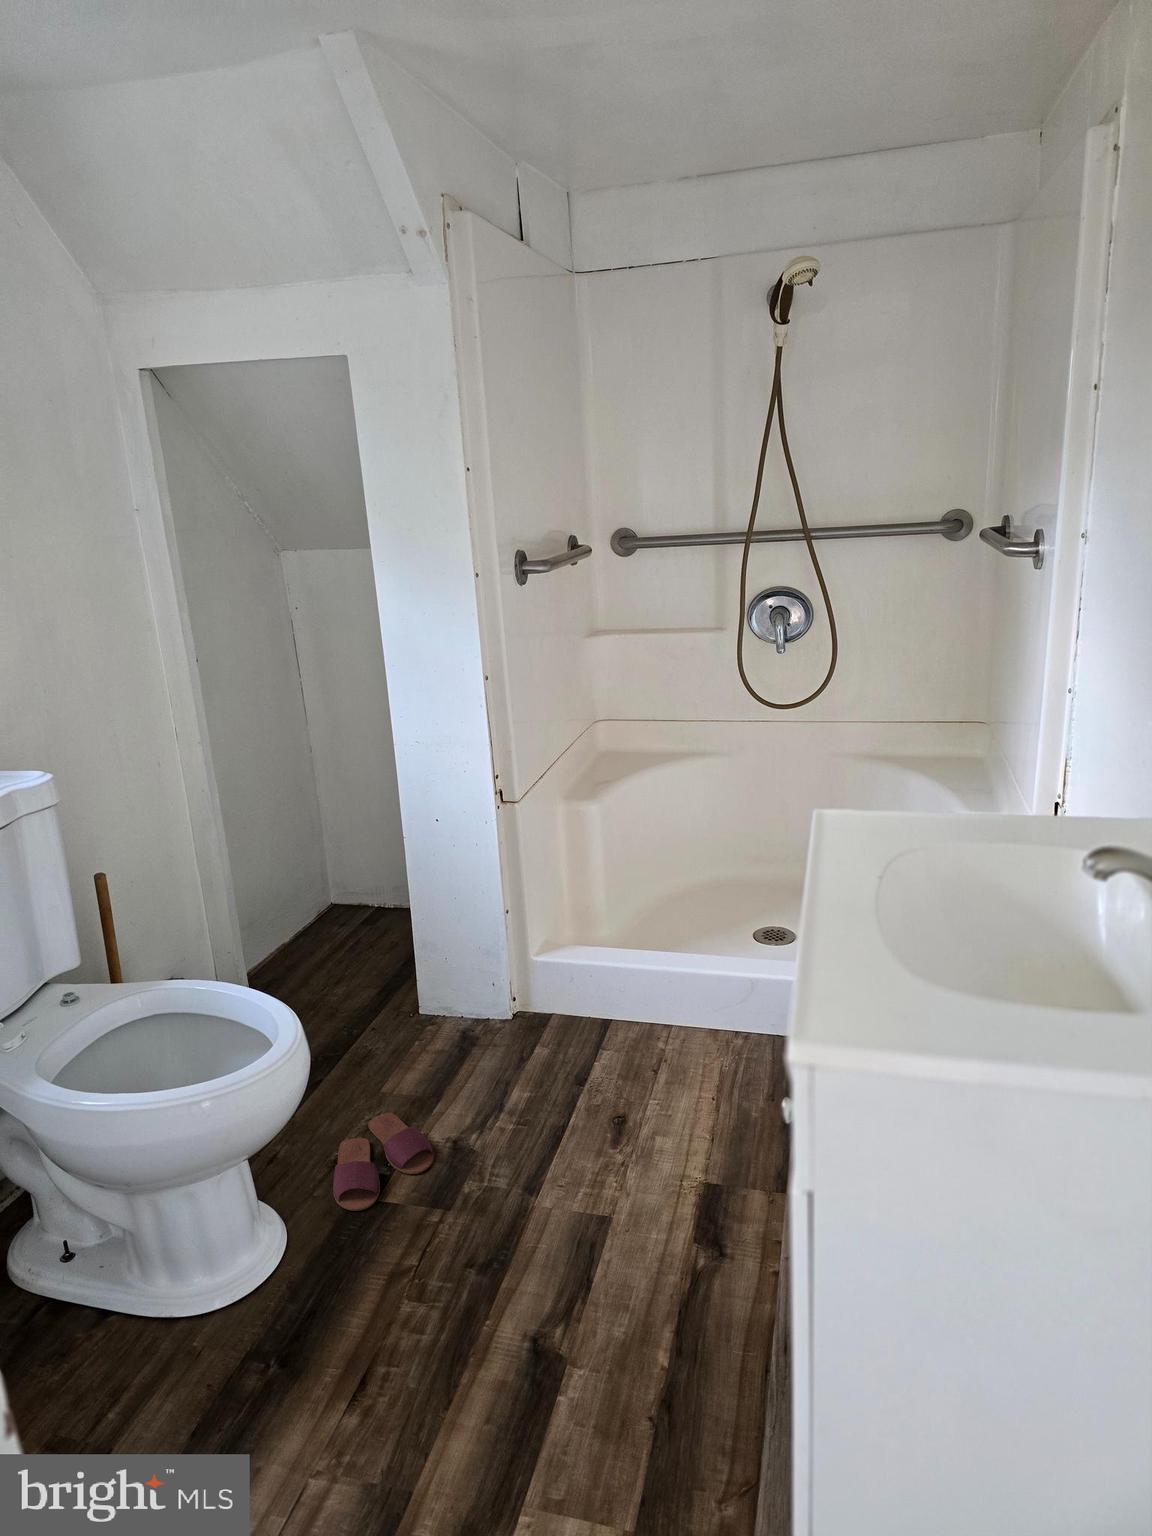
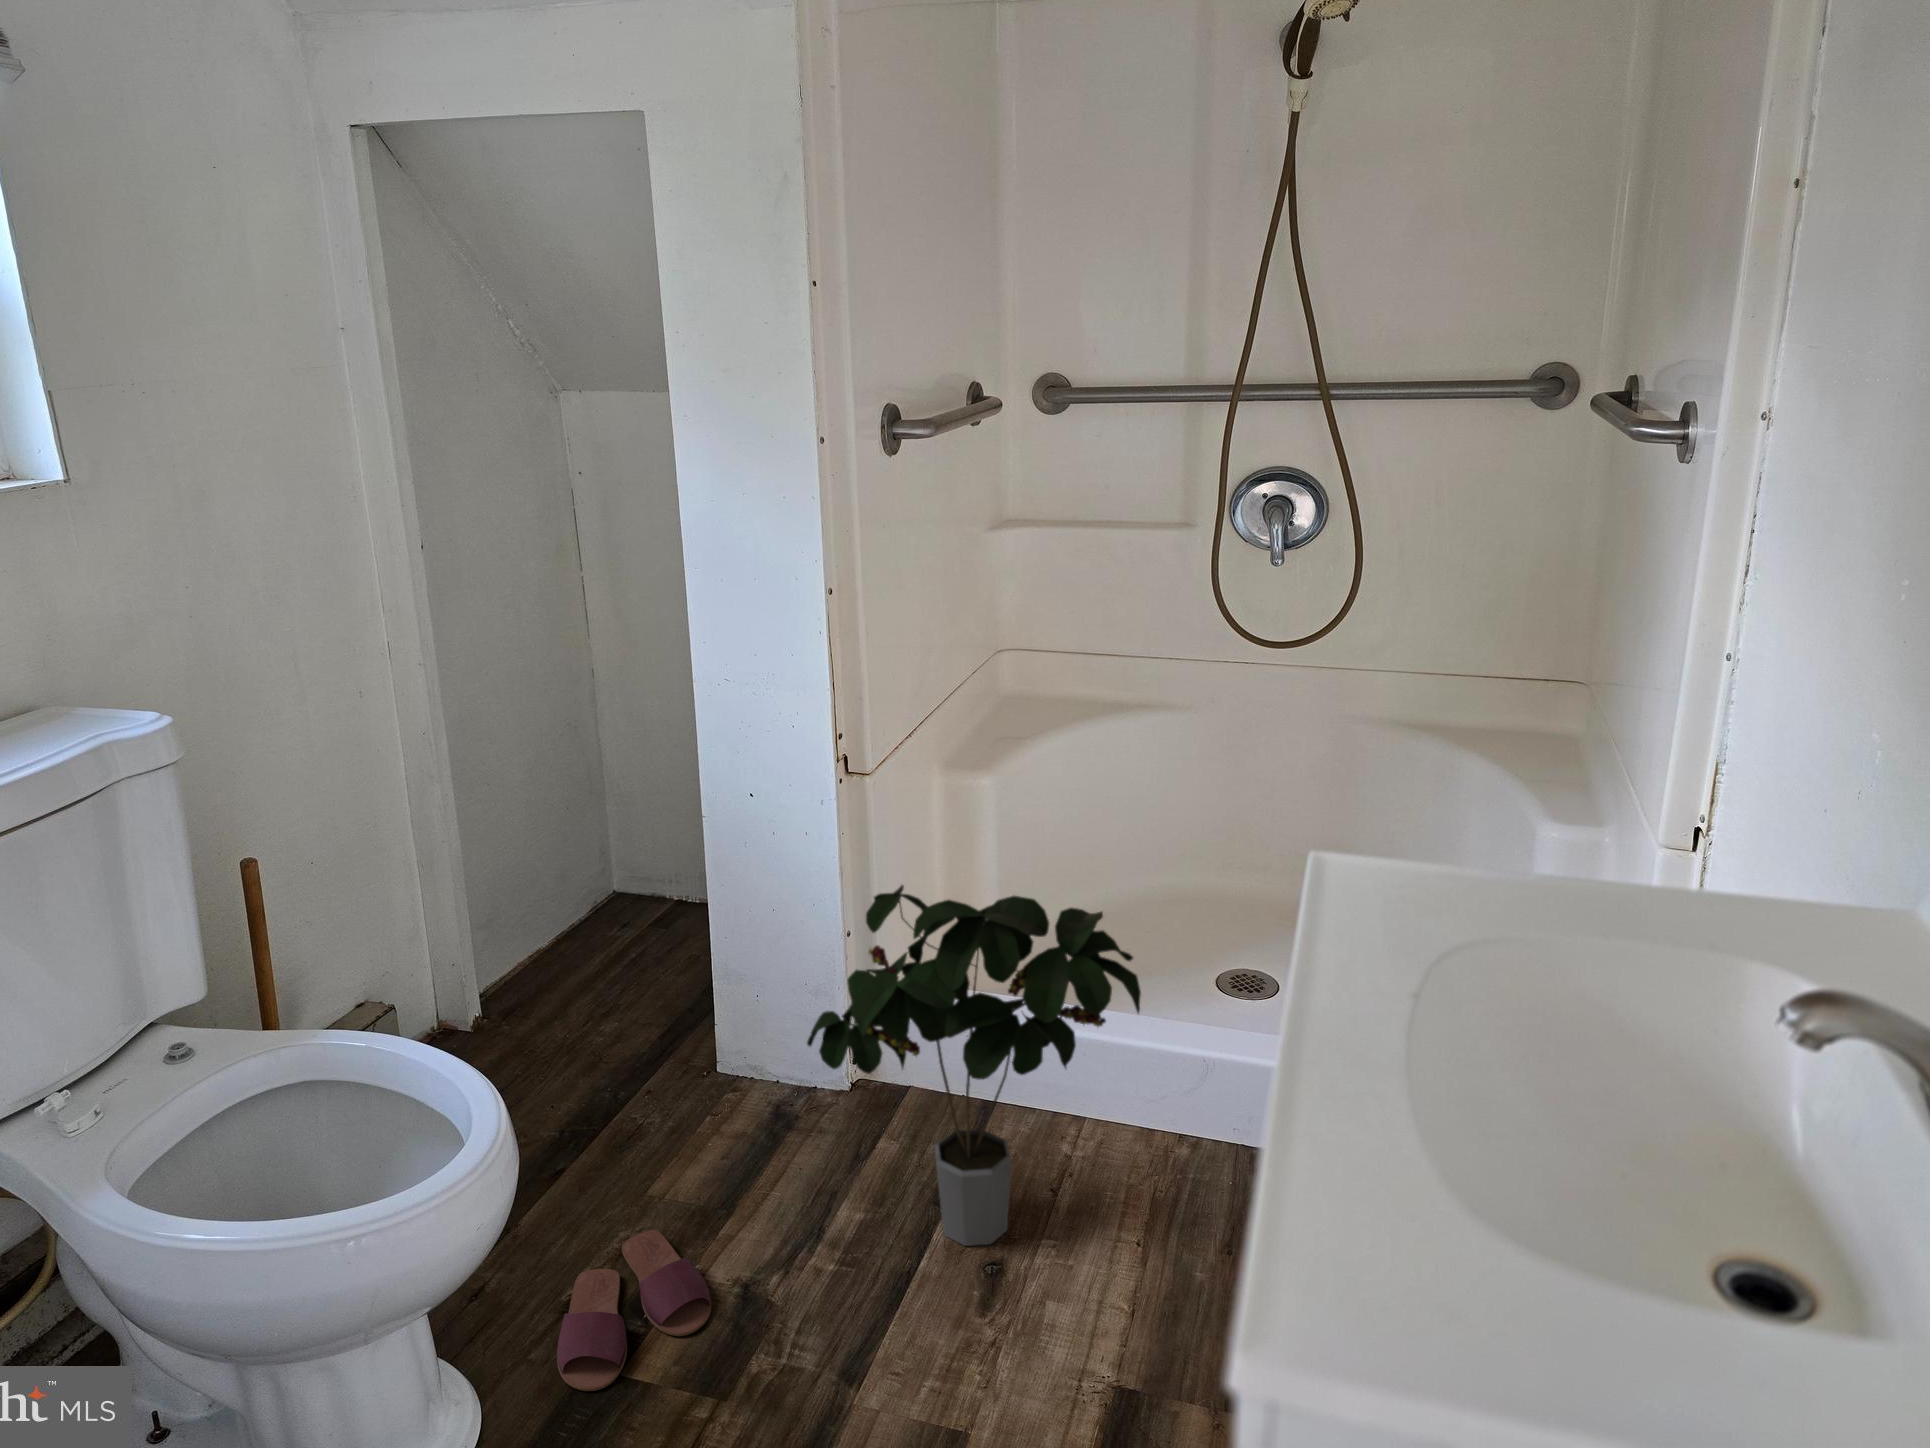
potted plant: none [487,869,708,1108] -> present [807,885,1141,1246]

